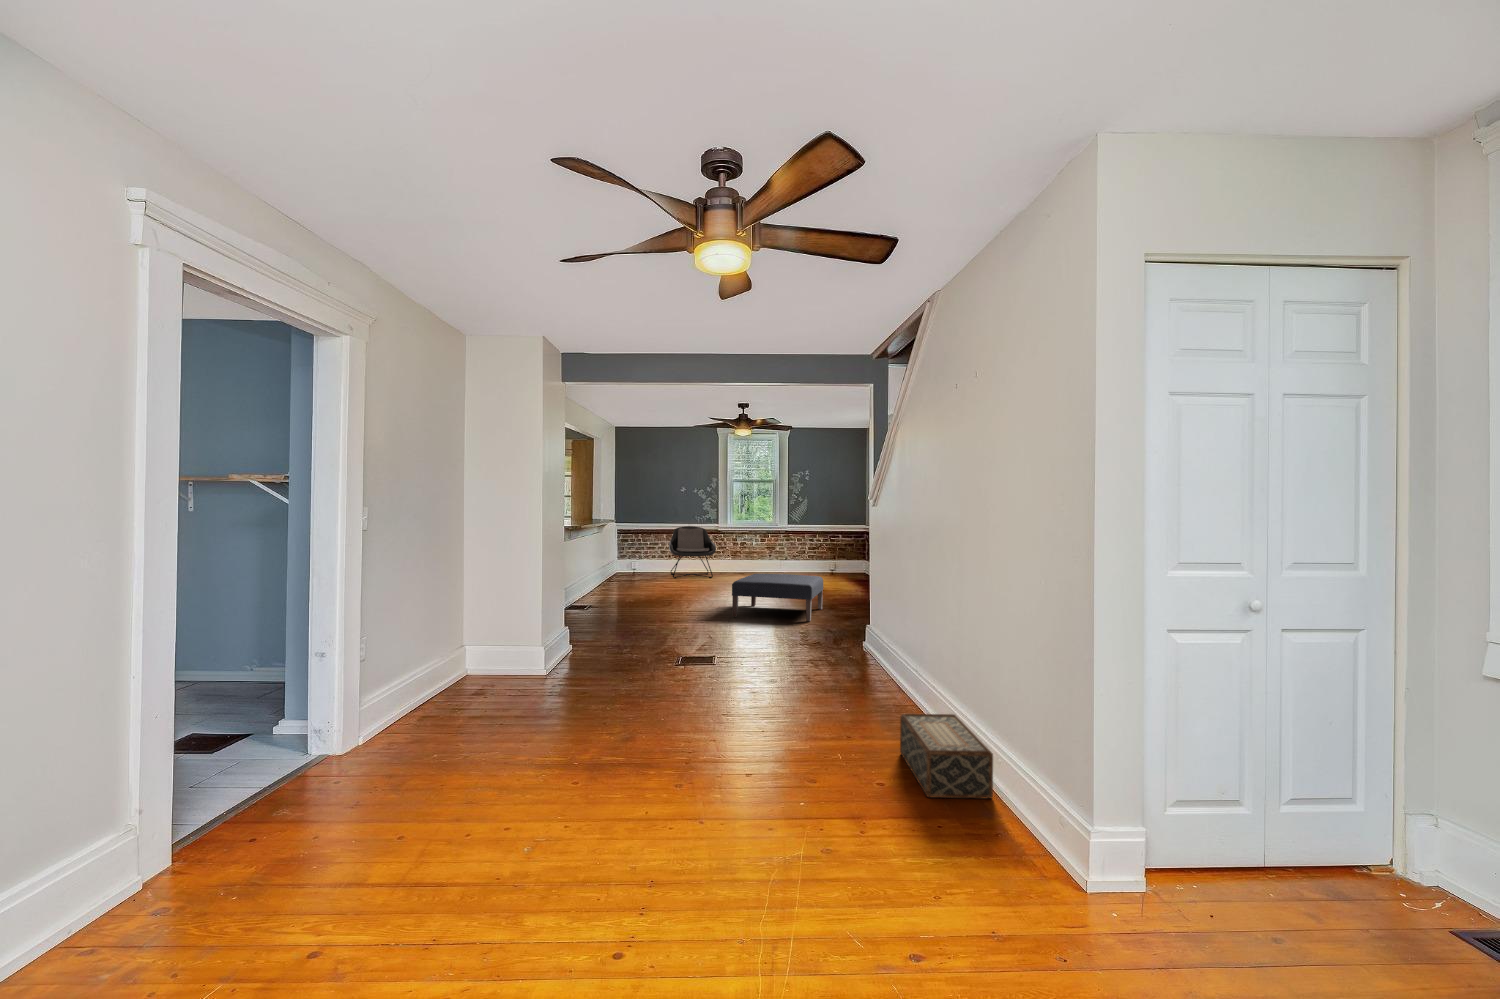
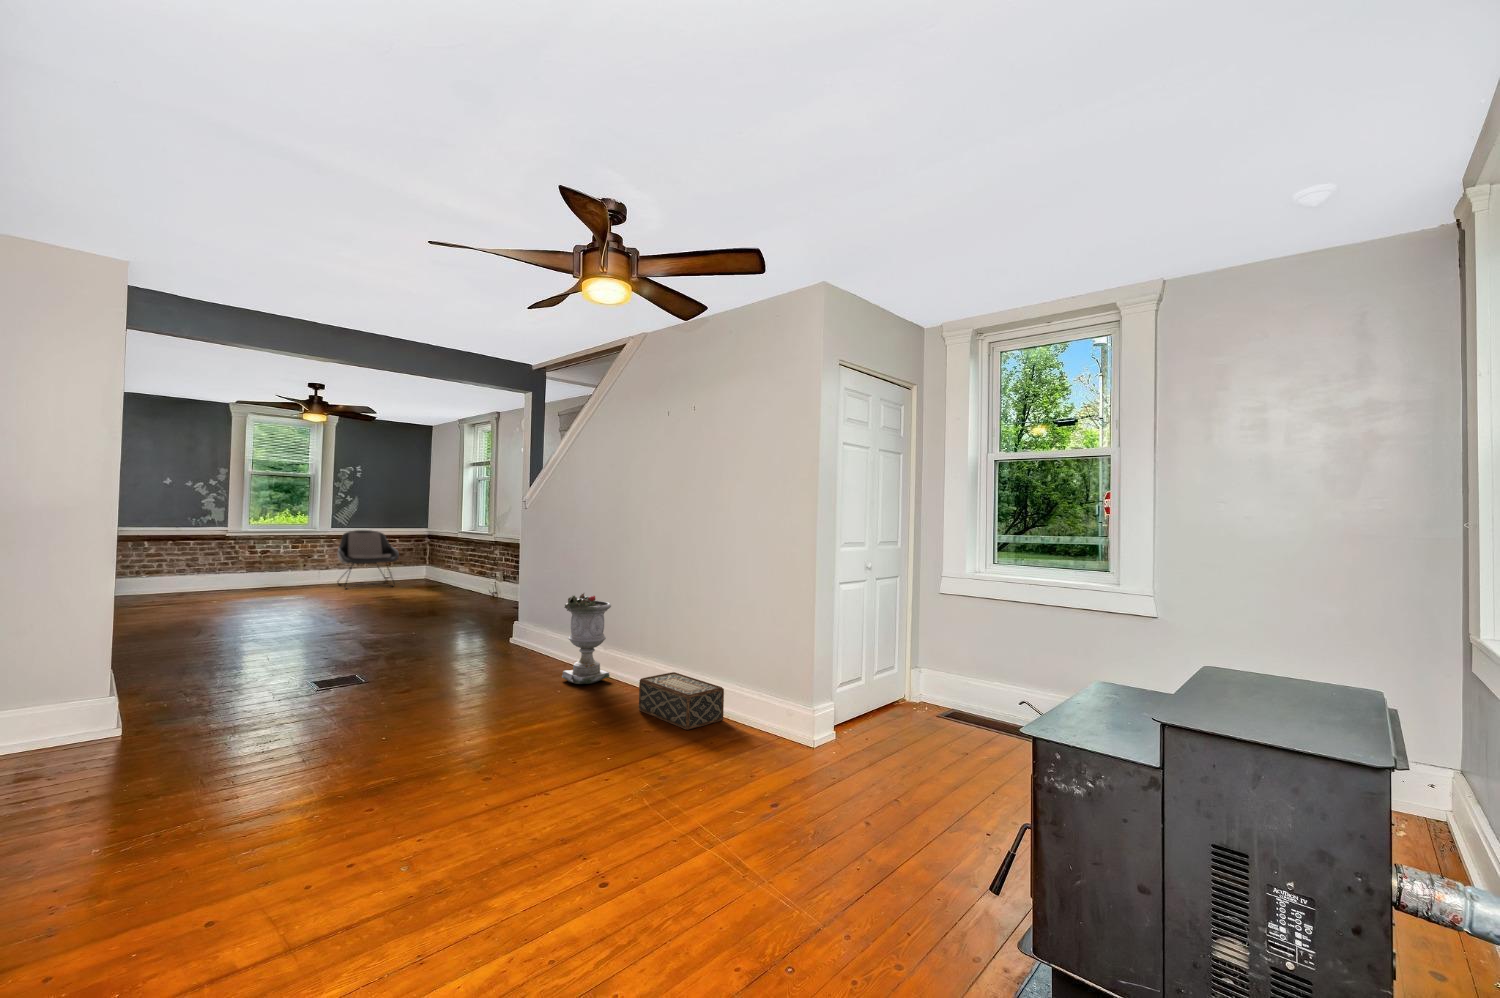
lounge chair: present [669,526,716,579] -> present [337,530,399,589]
ottoman: present [732,574,823,621] -> none [327,582,431,635]
planter: none [858,599,914,707] -> present [562,593,611,684]

